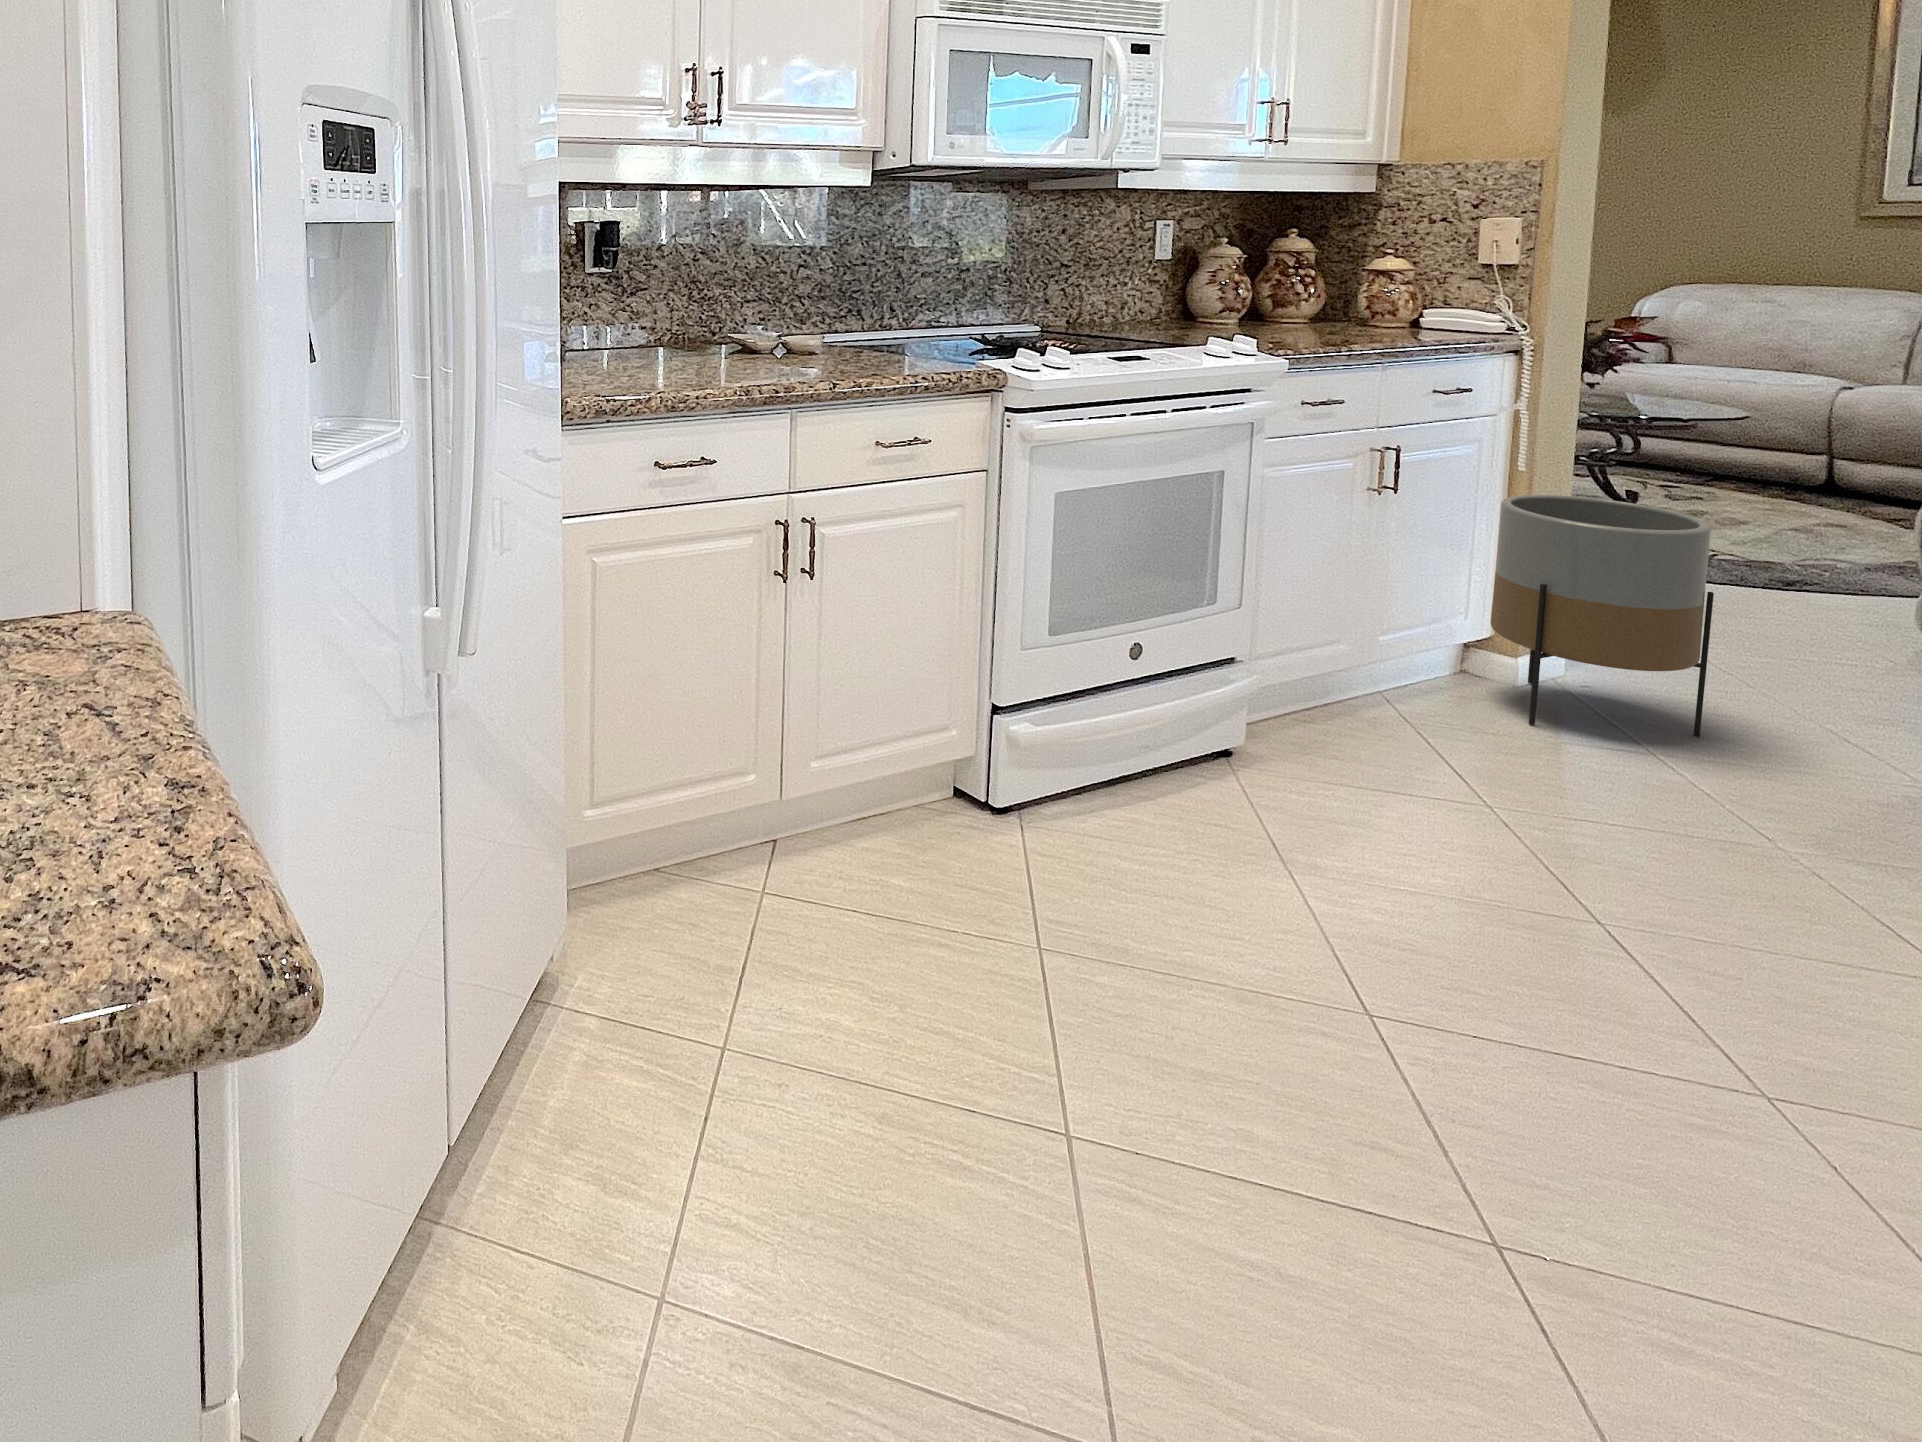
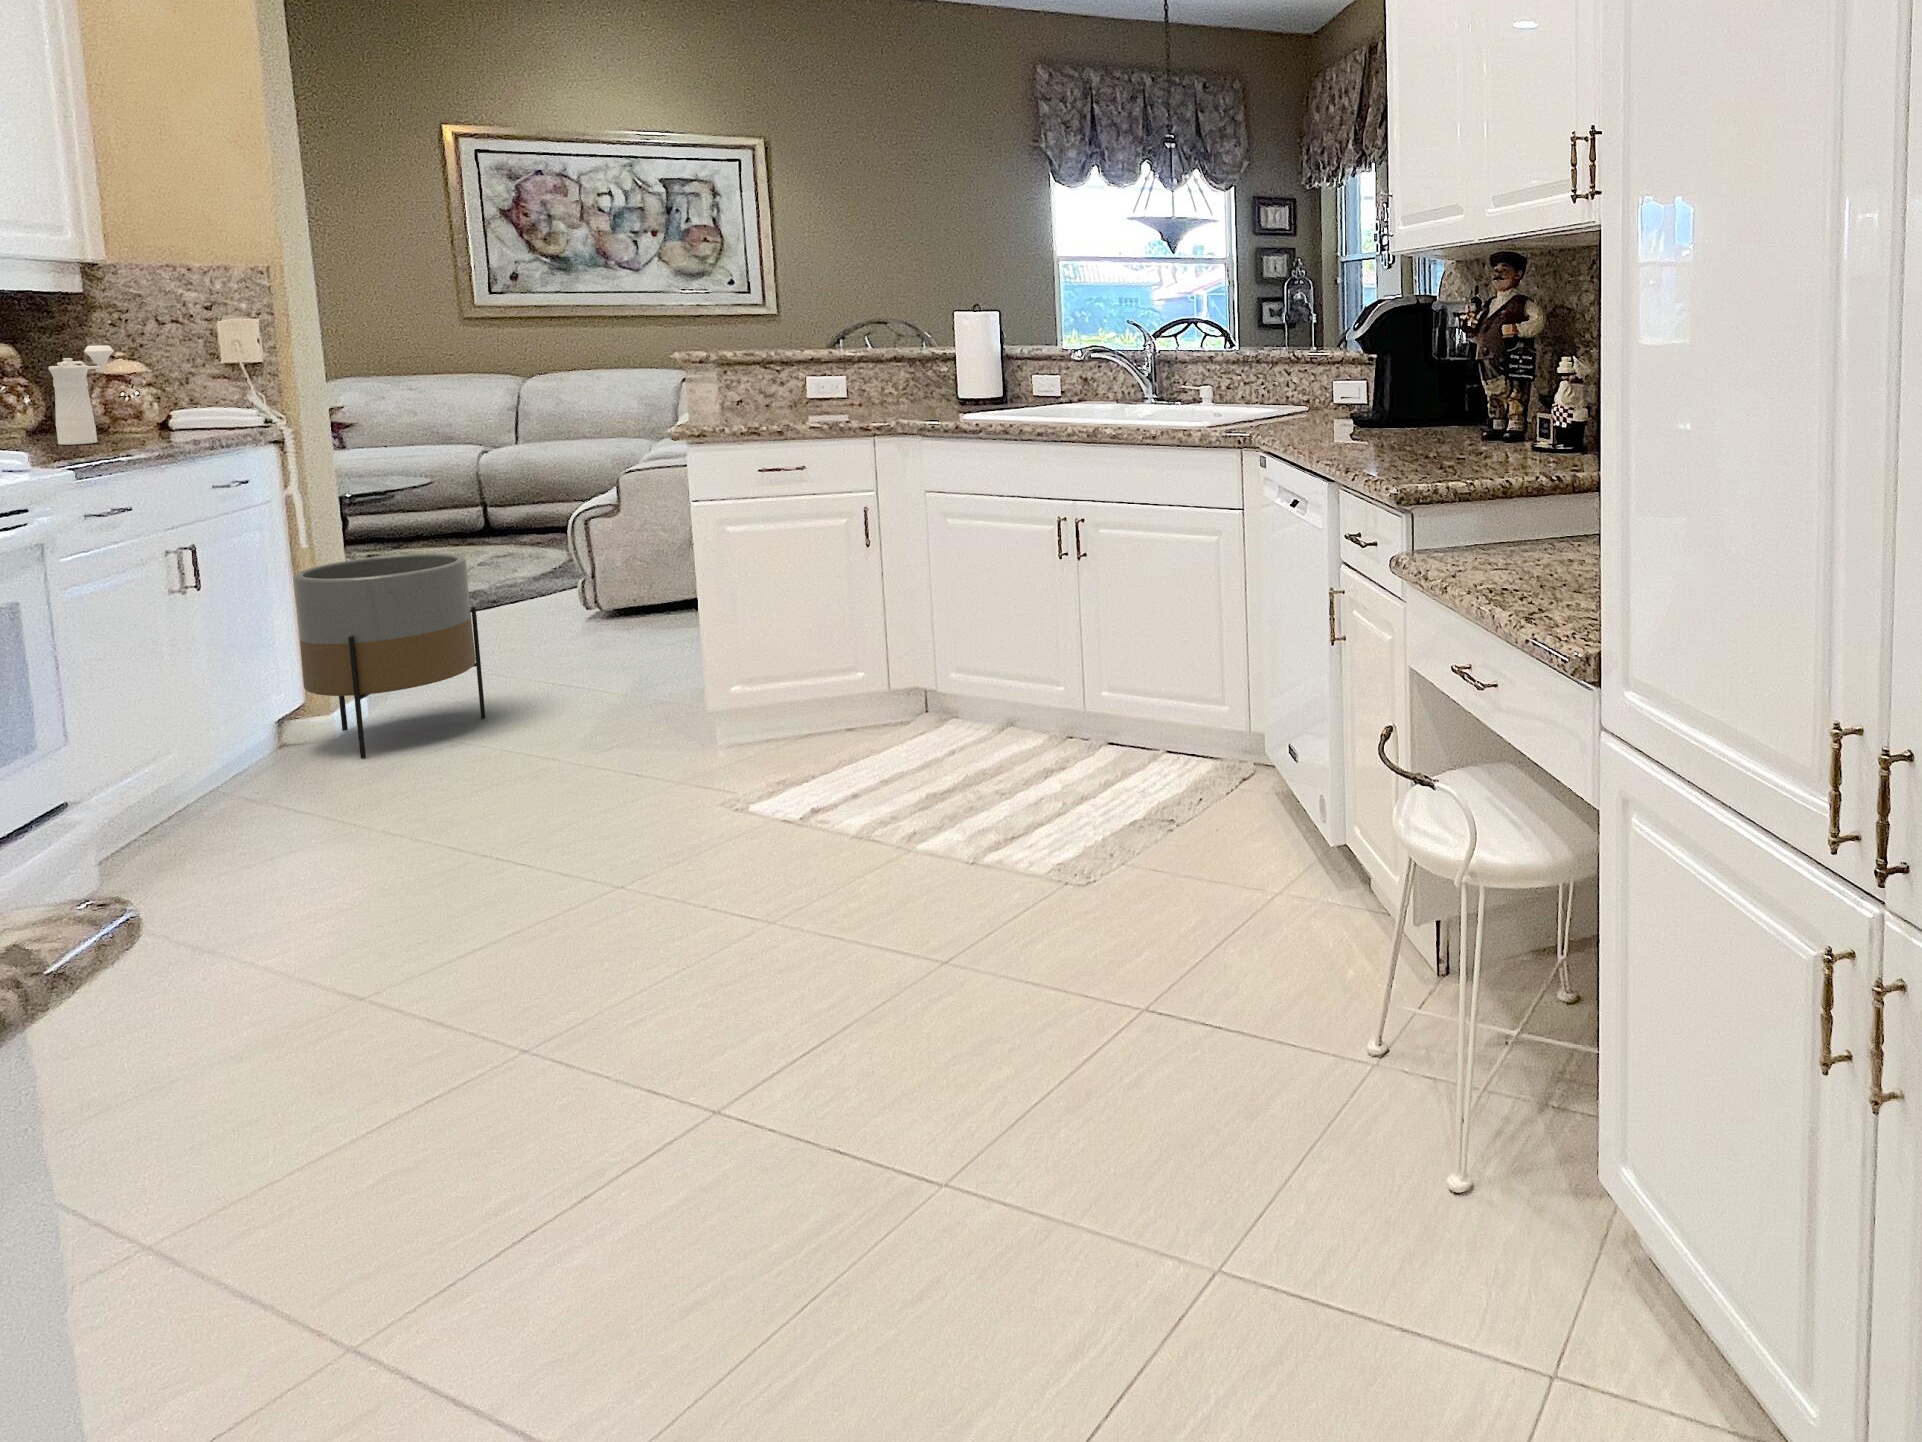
pepper mill: none [1316,243,1377,335] -> present [48,346,114,445]

